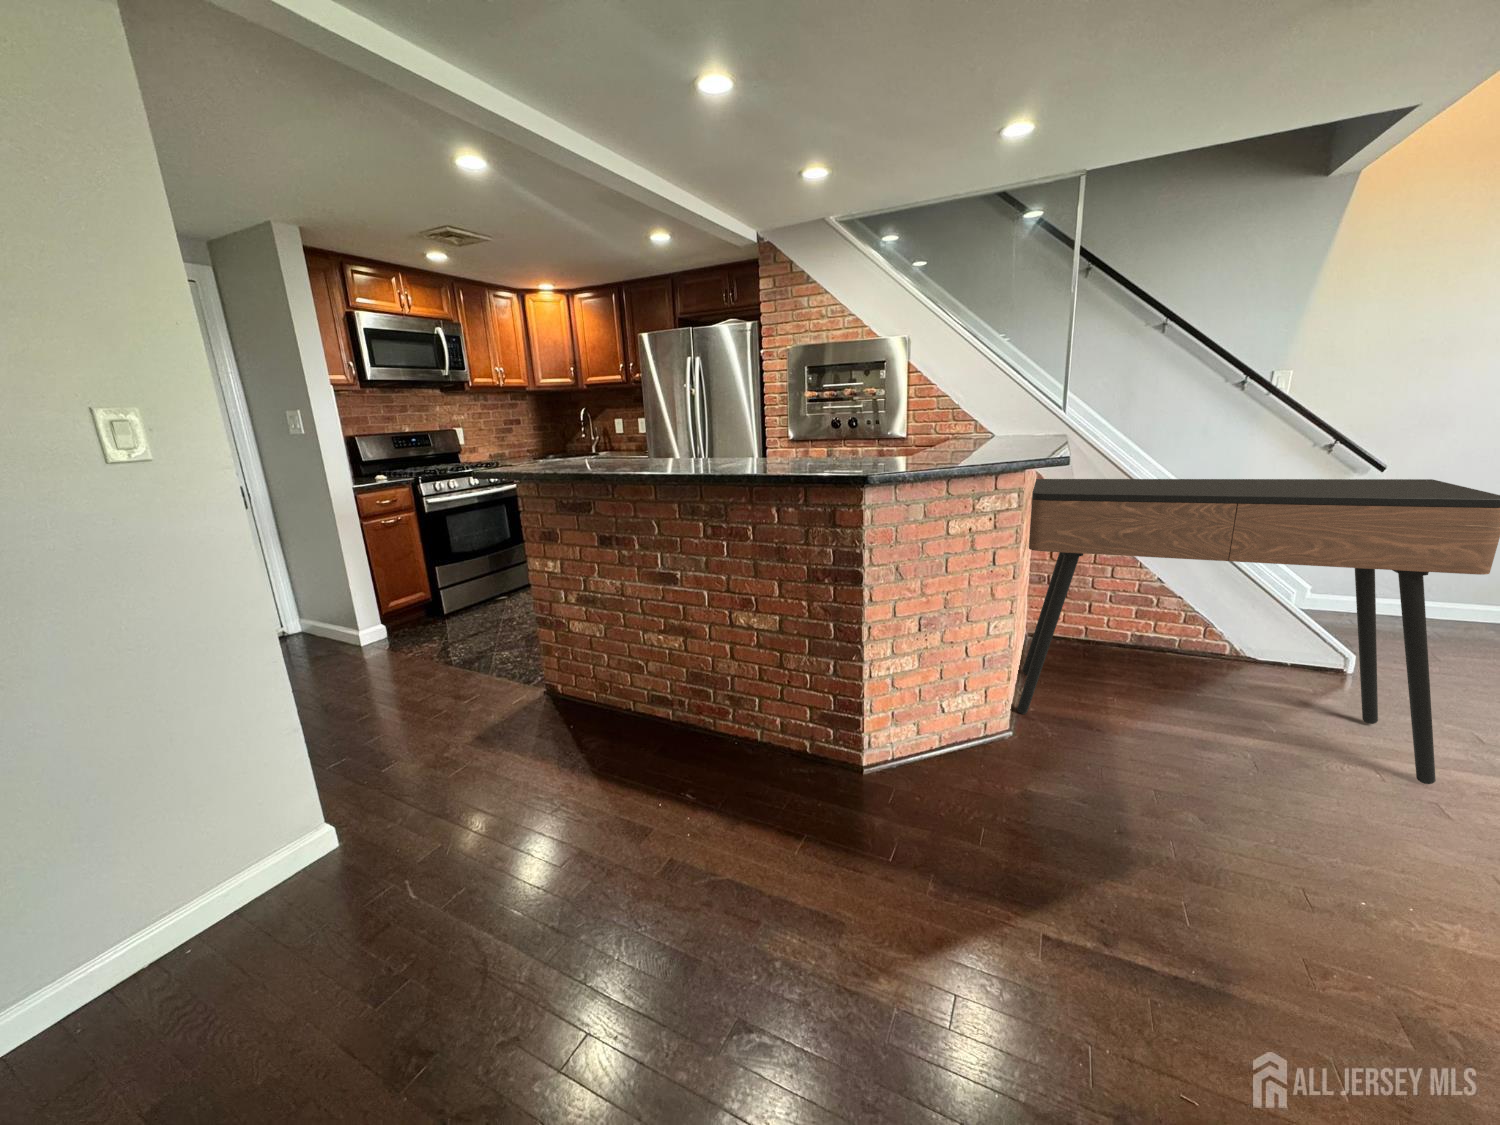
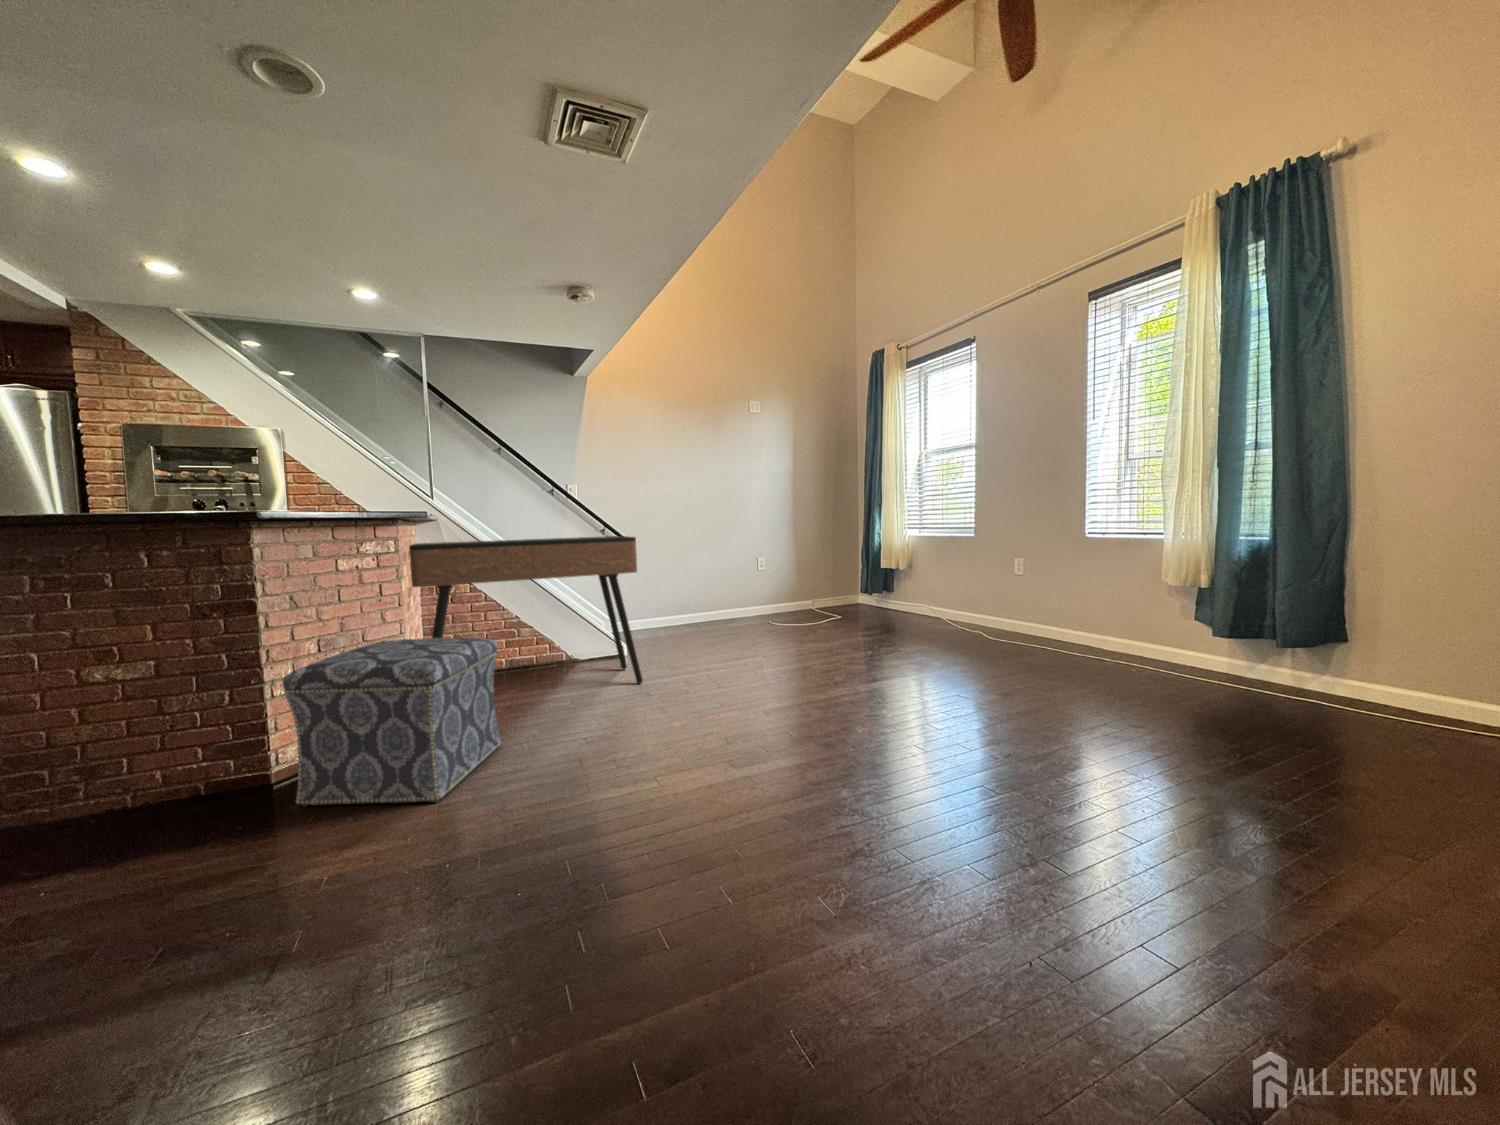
ottoman: none [878,638,1166,943] -> present [283,638,501,806]

